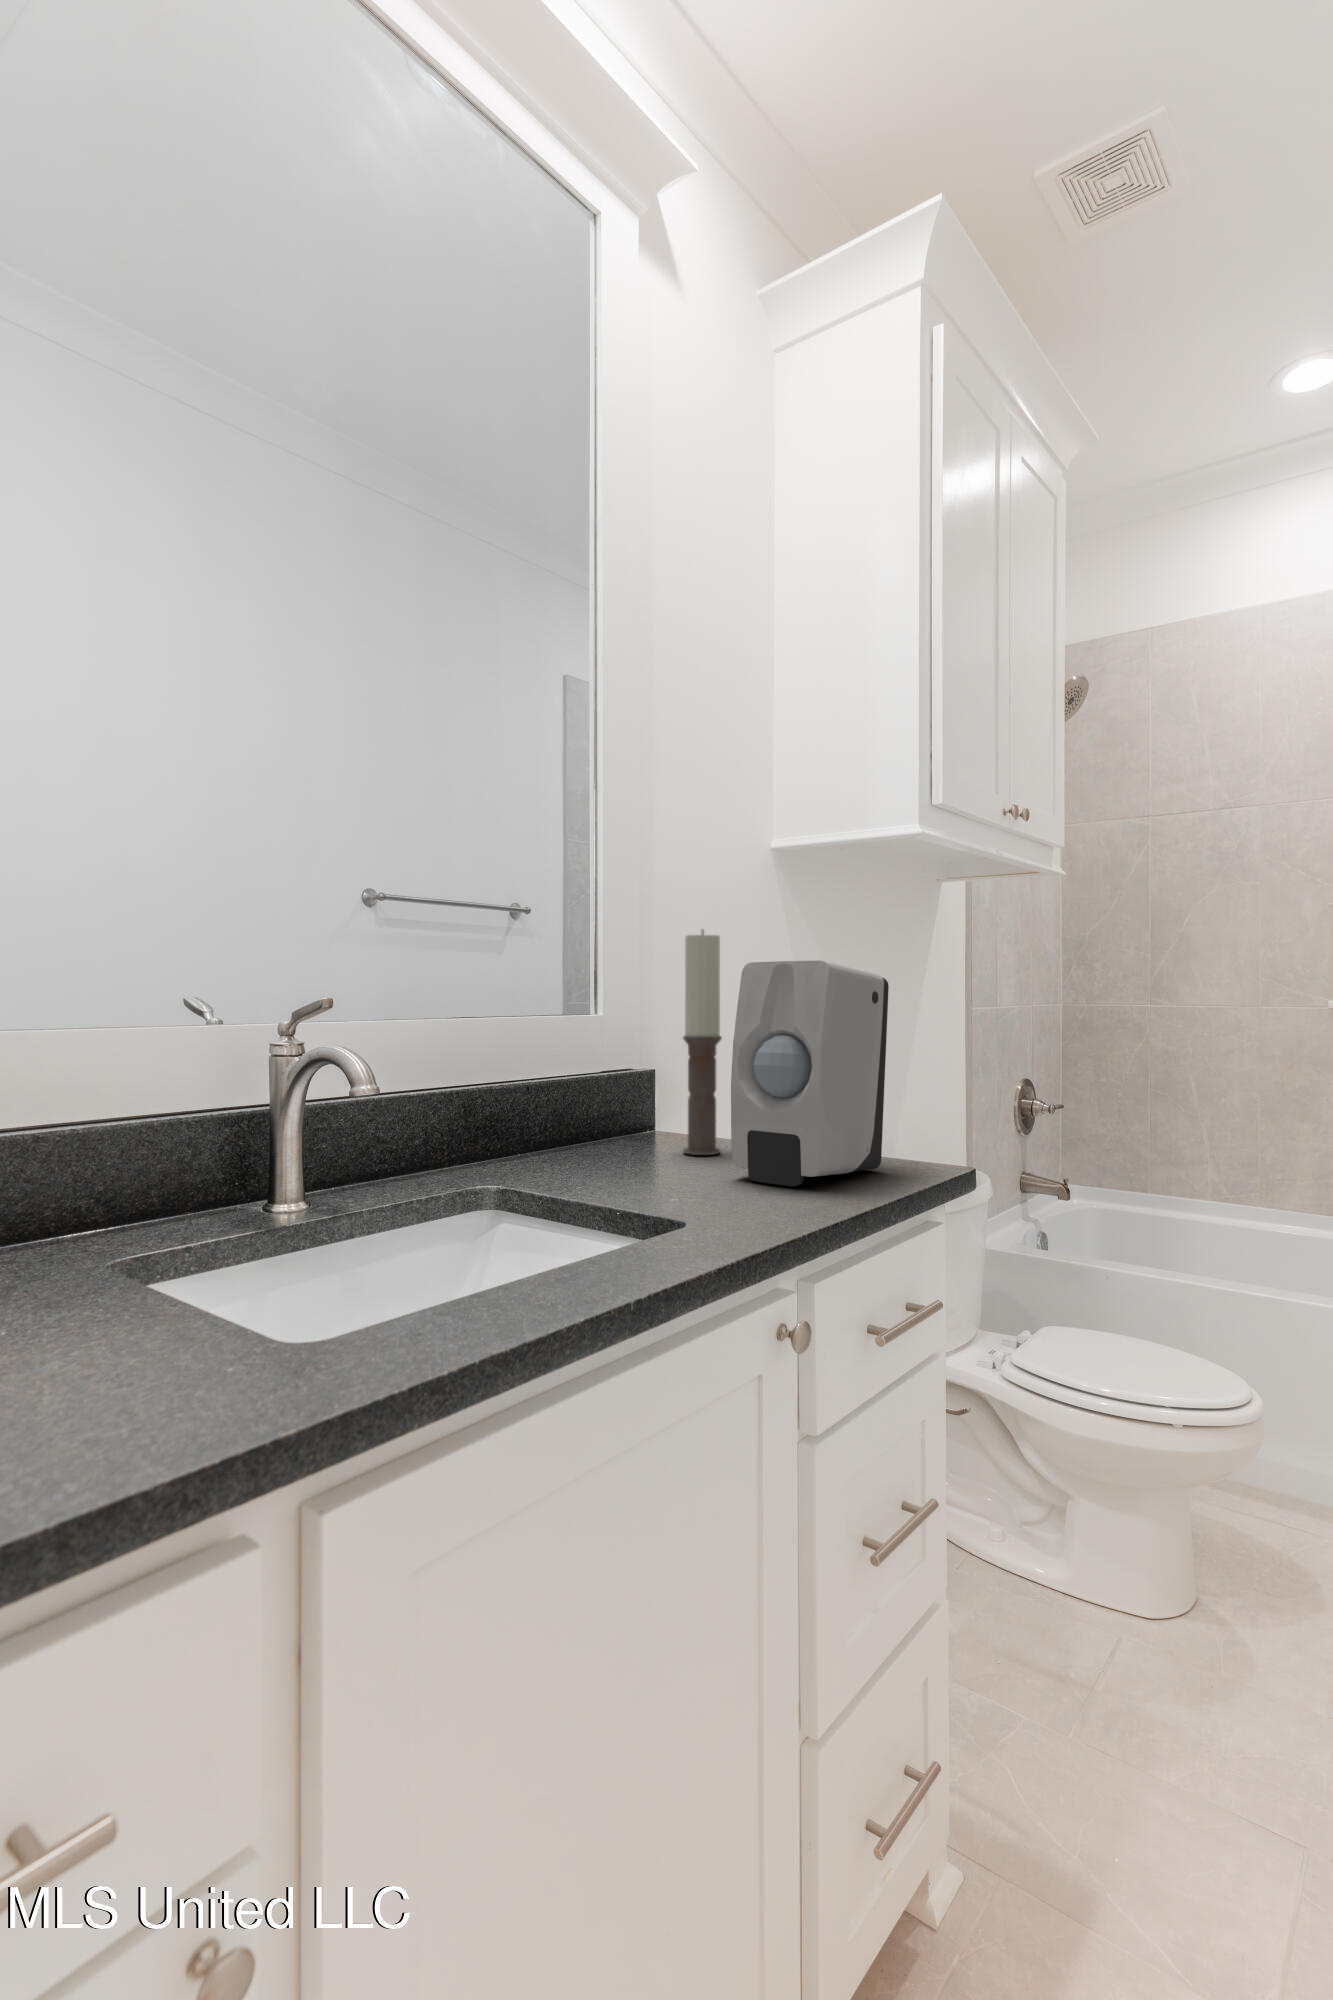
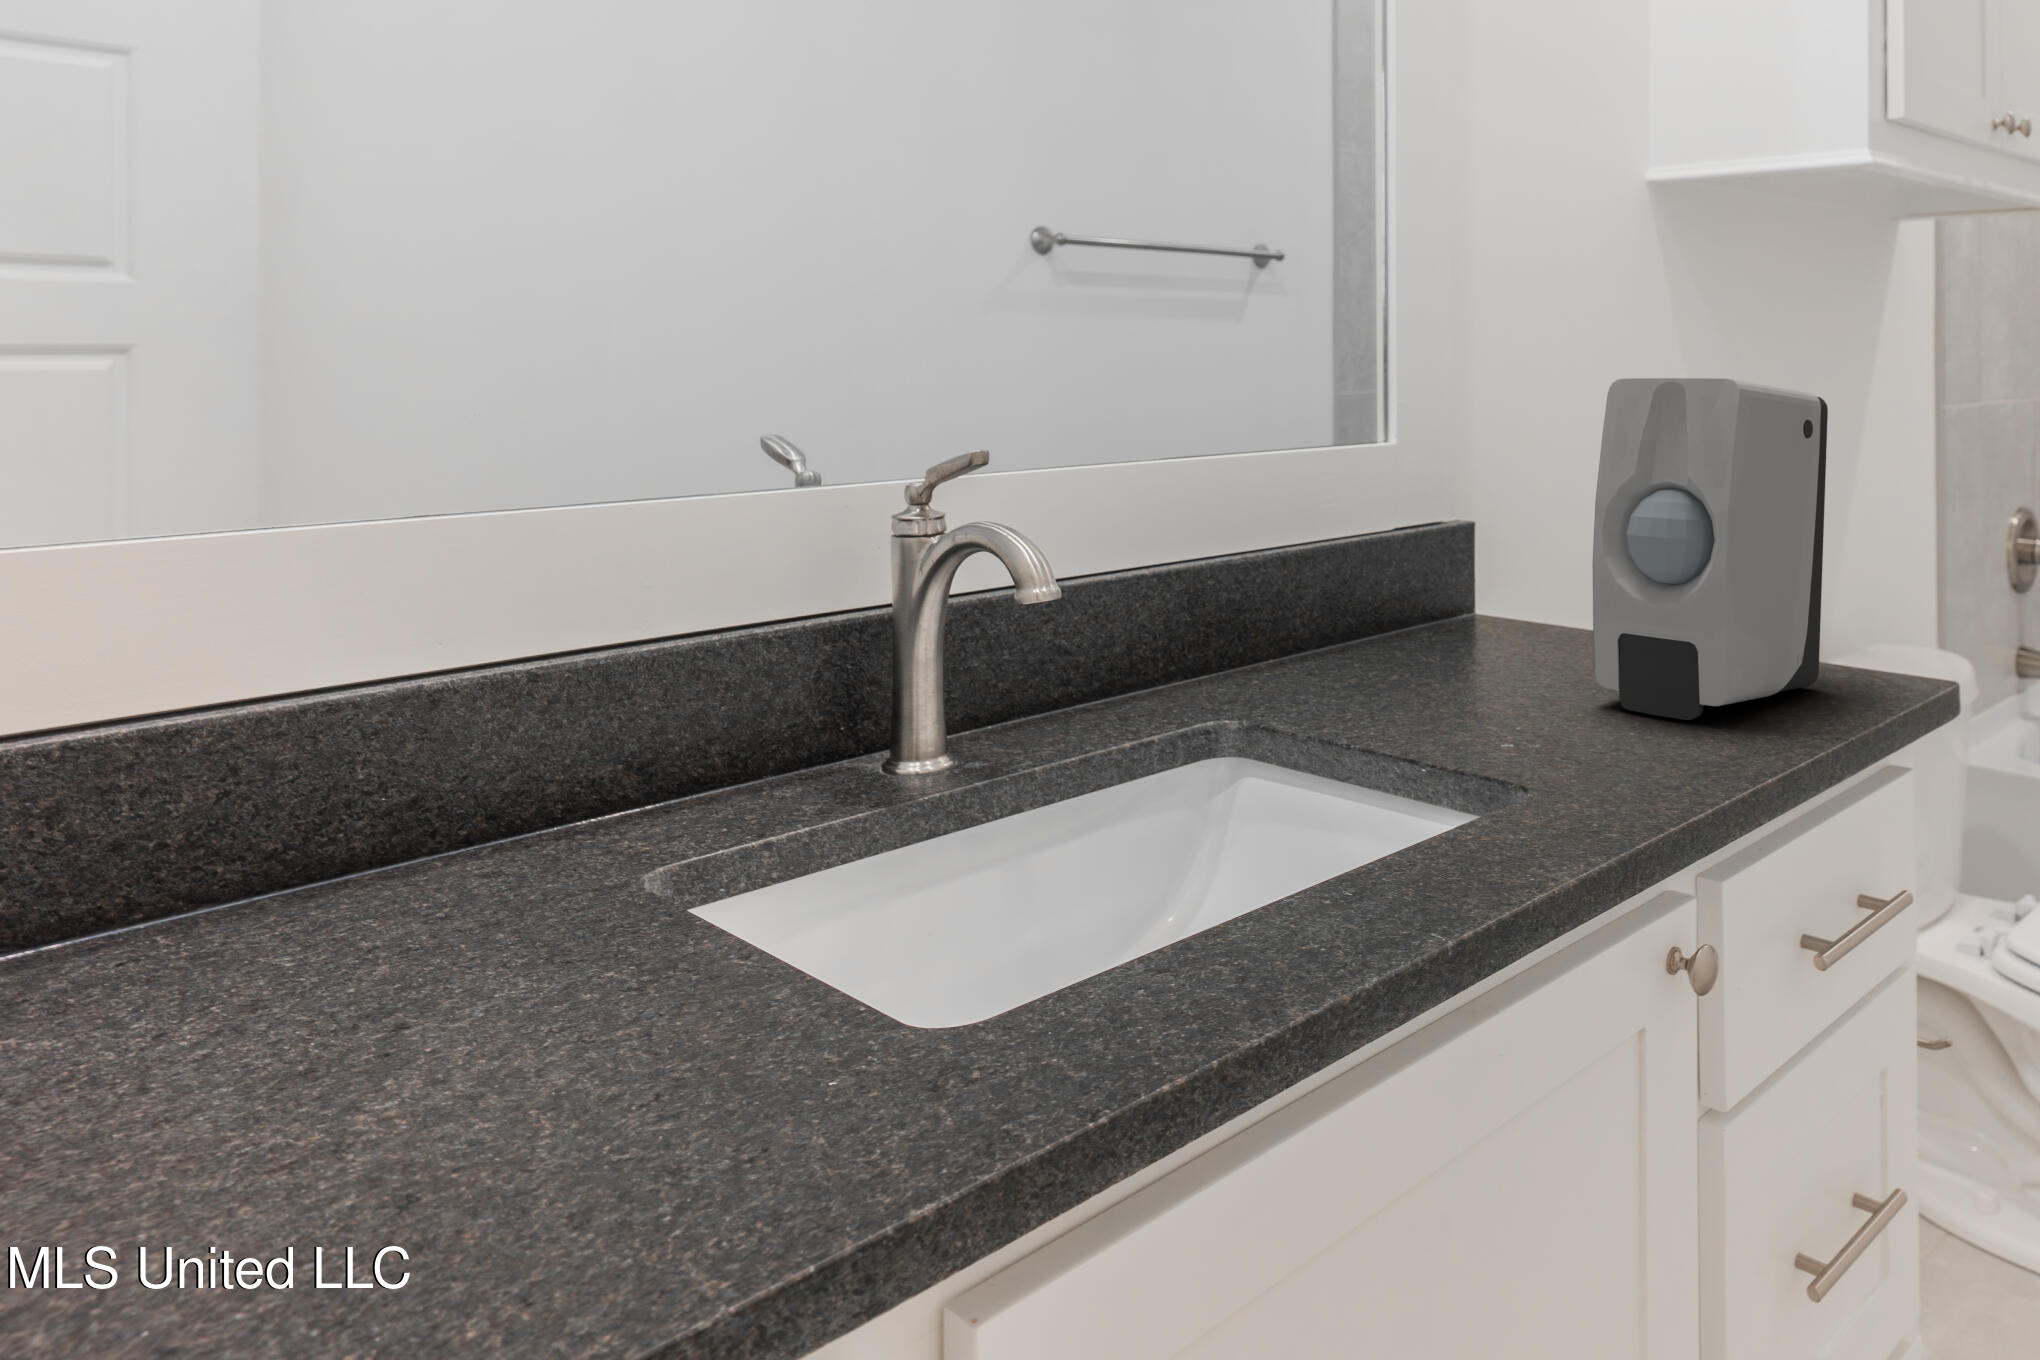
candle: present [683,930,722,1155] -> none [1521,320,1577,661]

